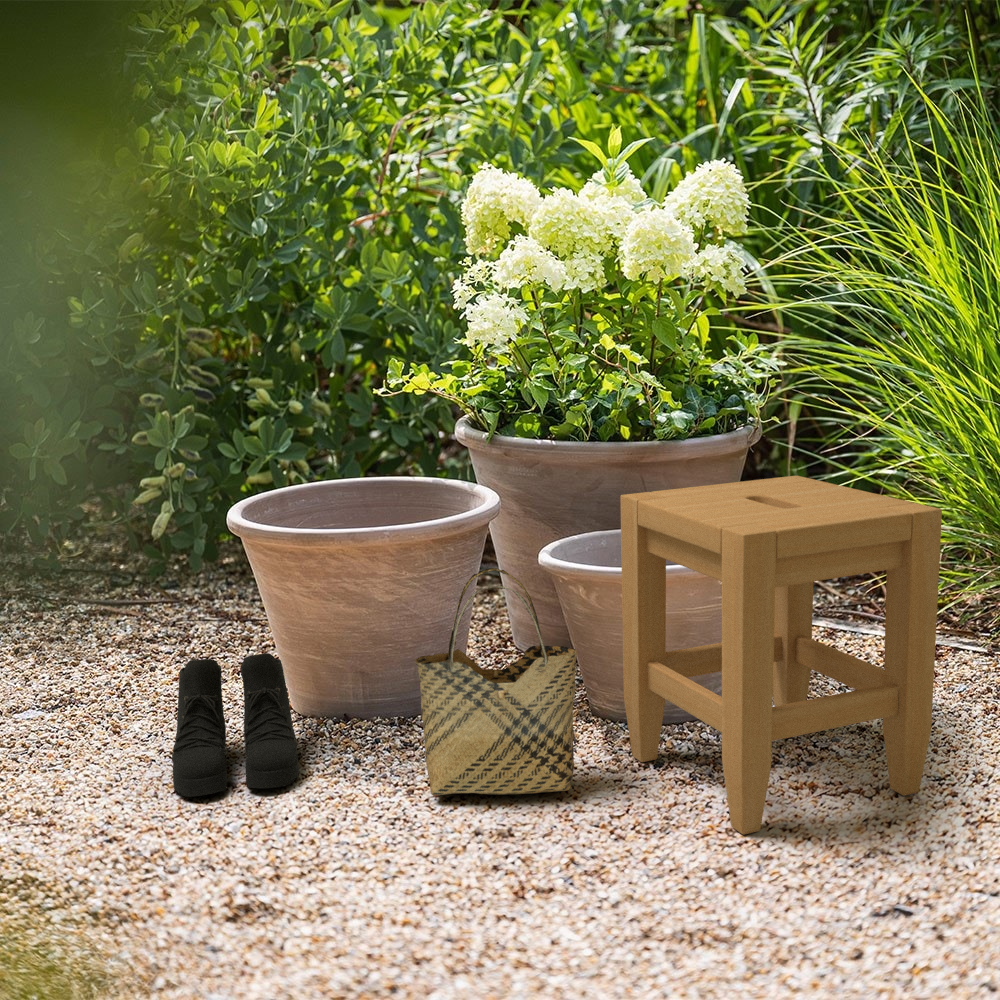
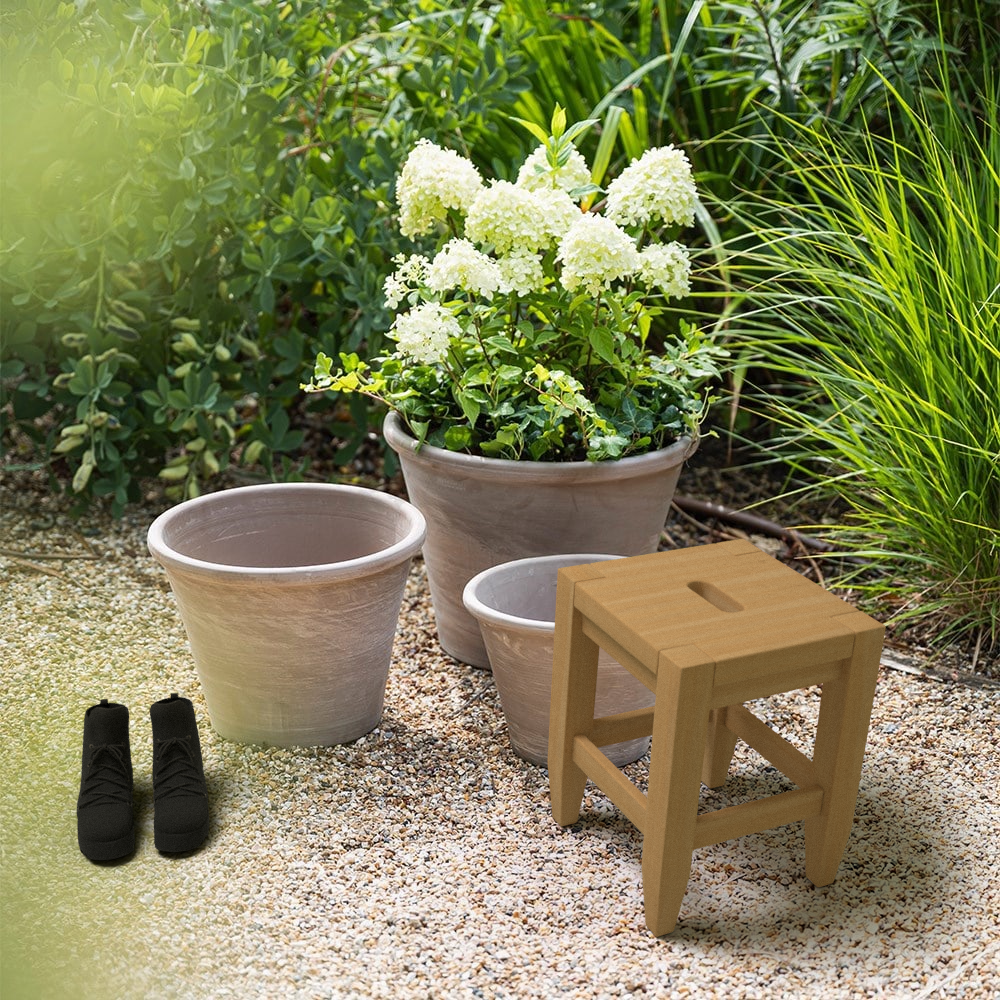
woven basket: present [415,568,577,795] -> none [333,640,503,872]

